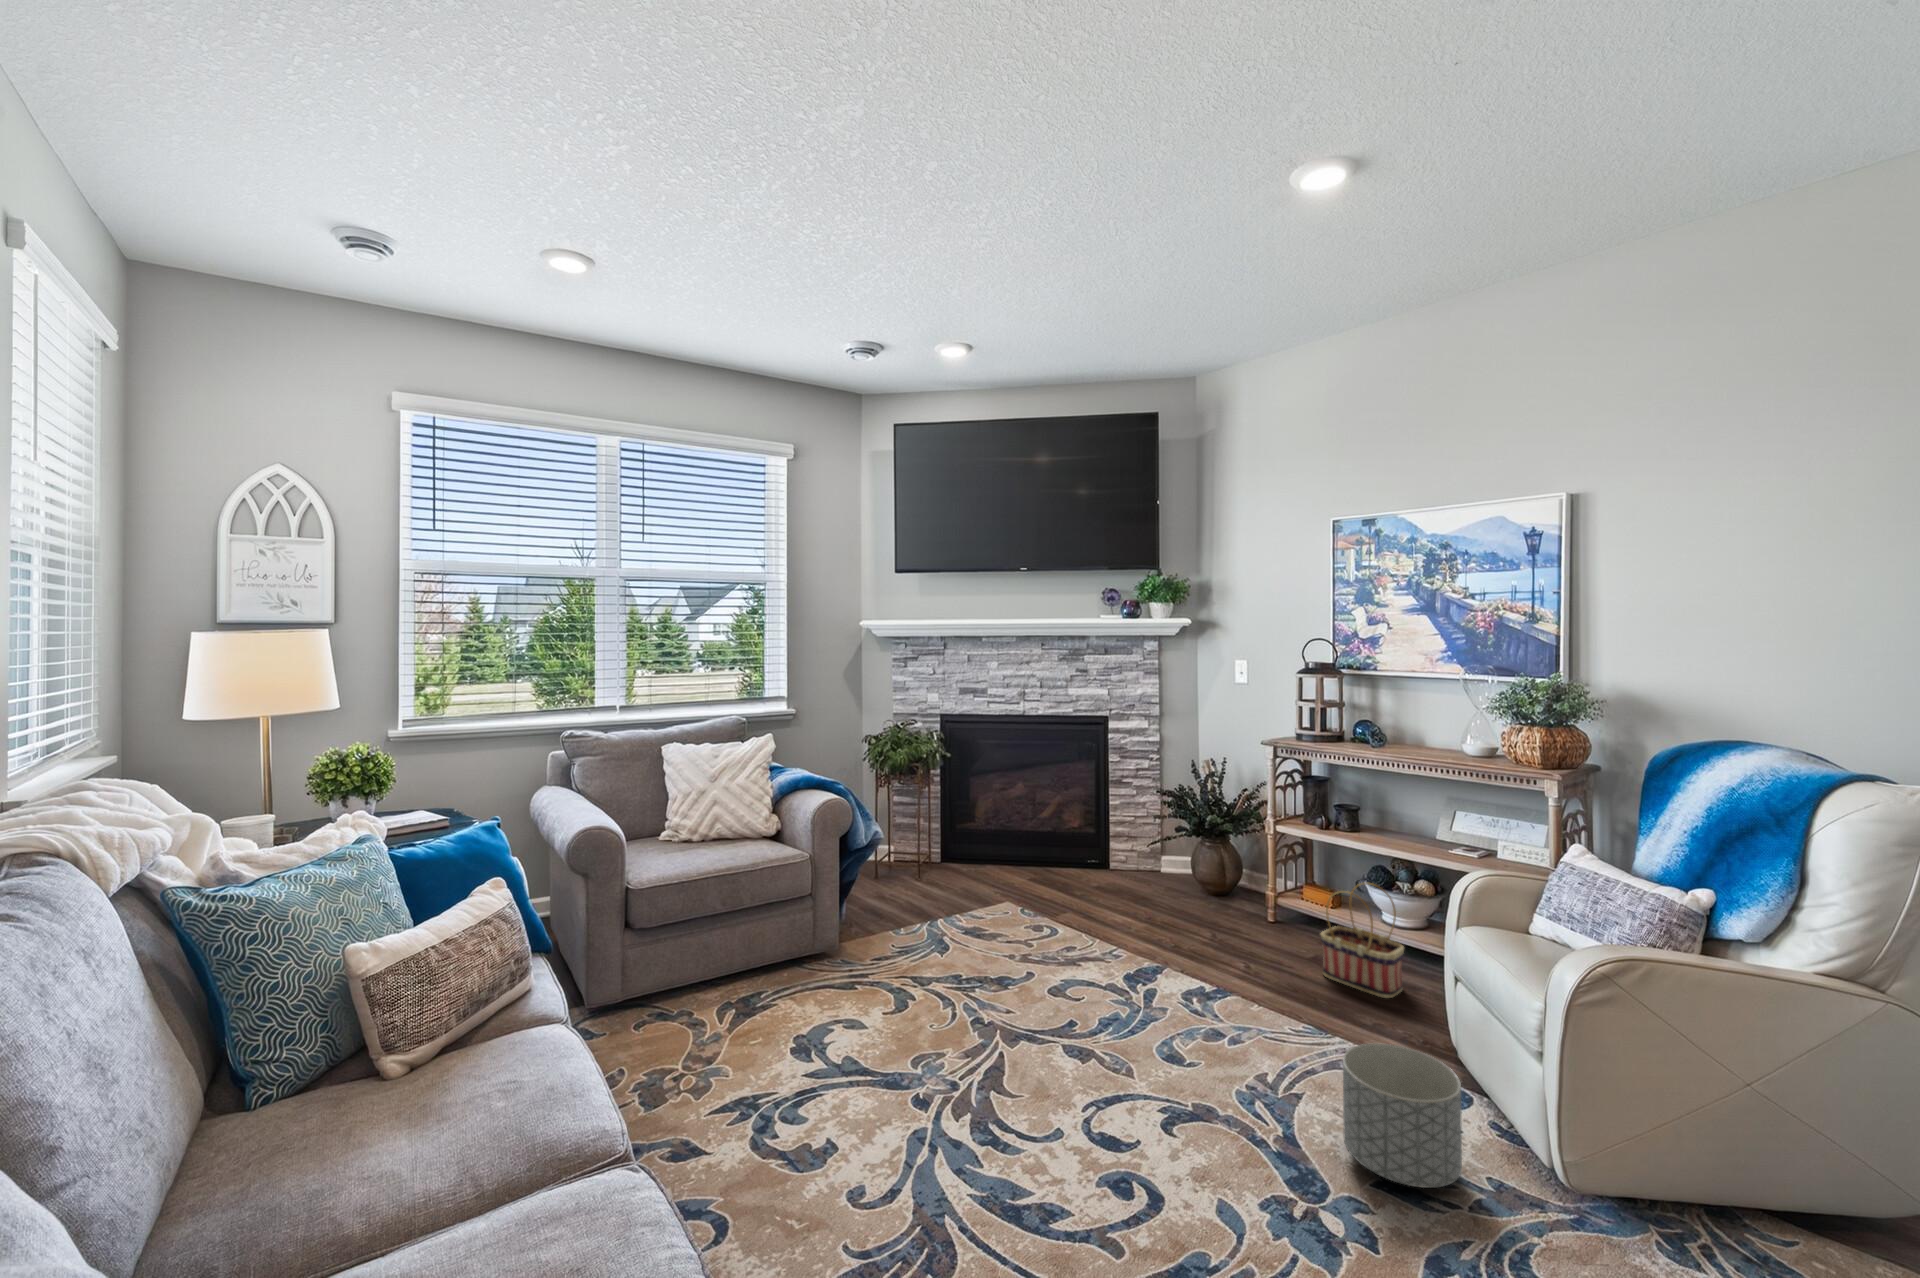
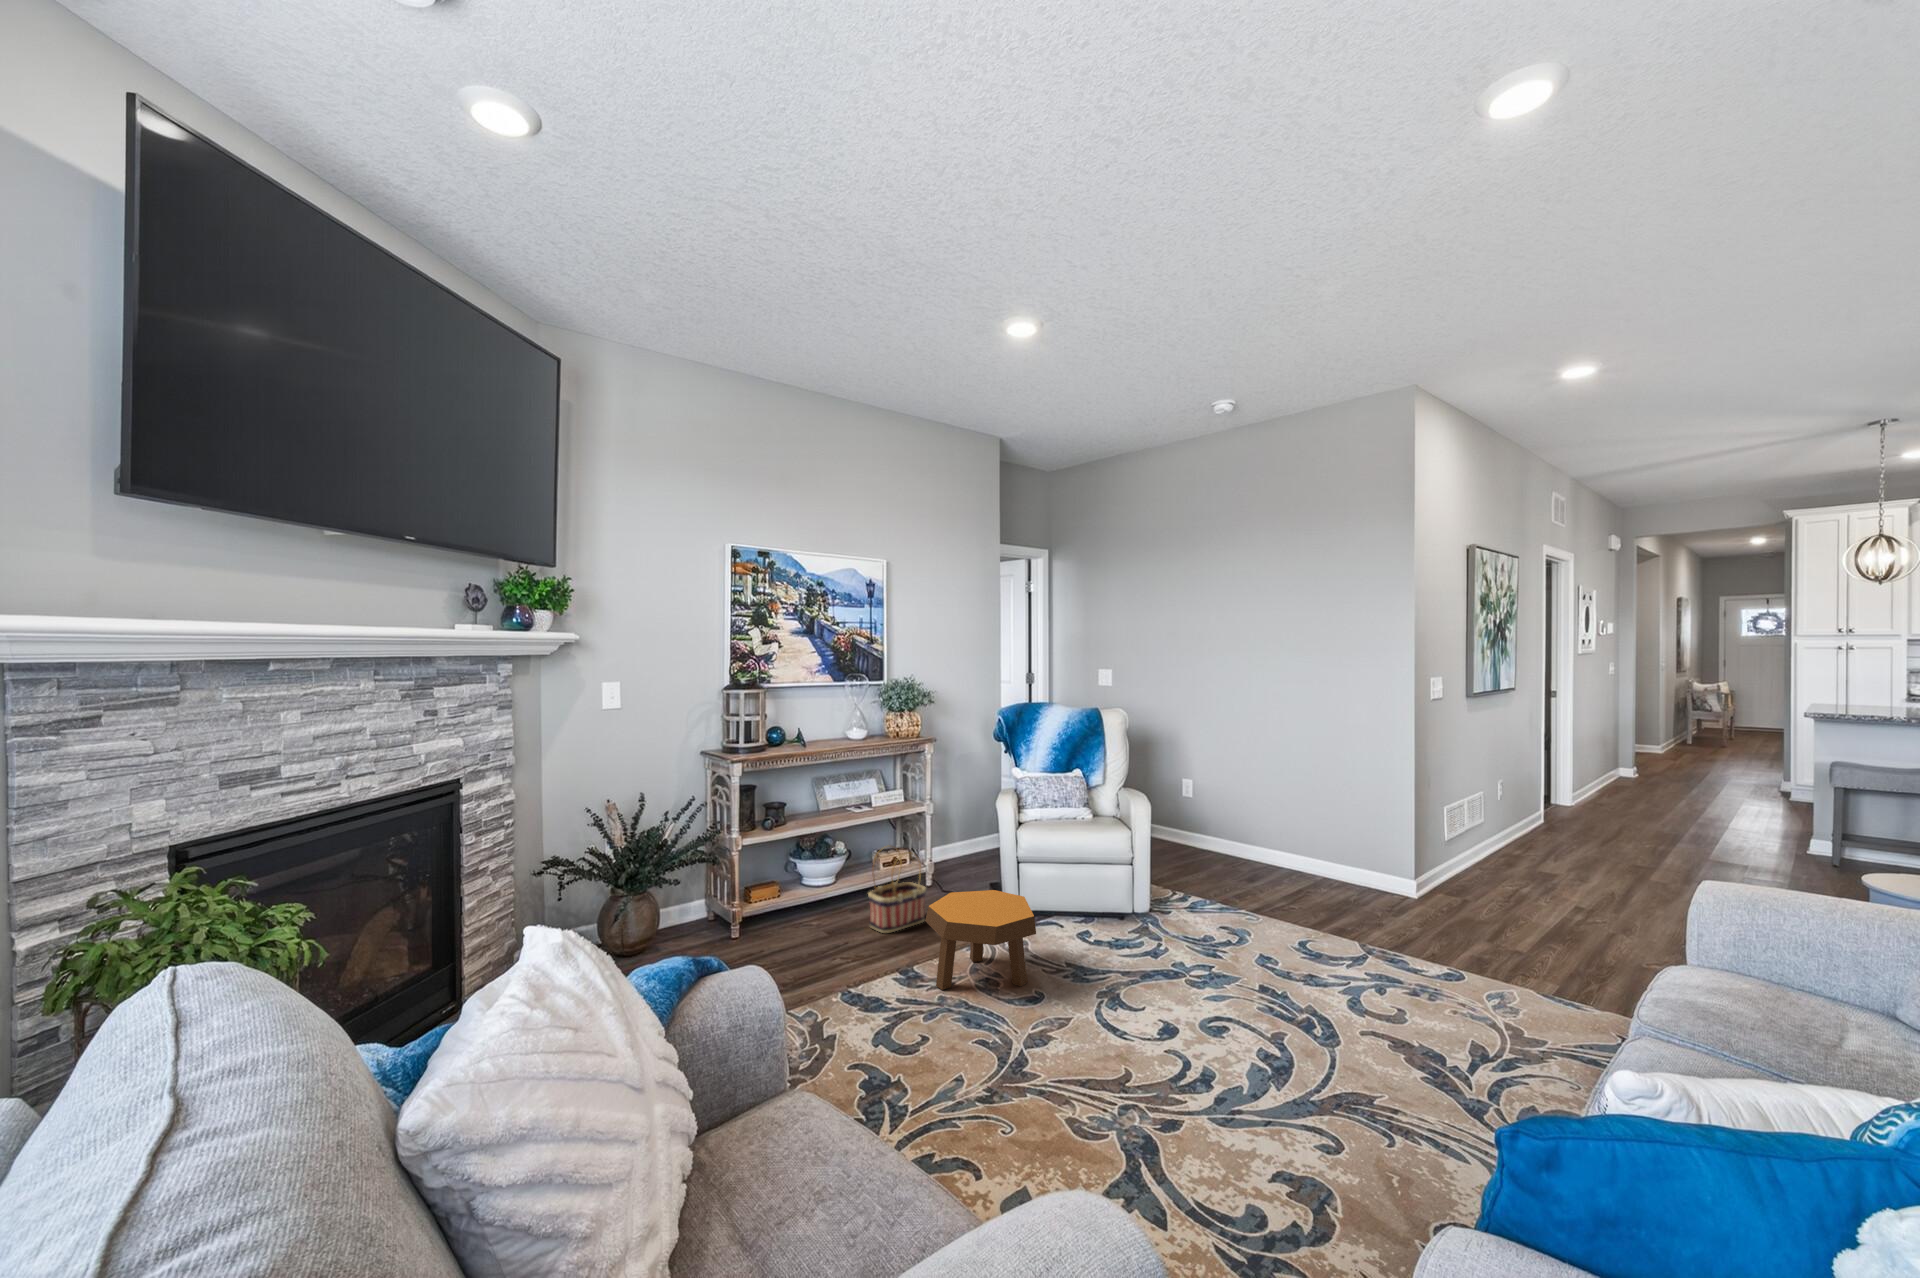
footstool: none [1161,924,1307,1054] -> present [925,890,1036,990]
planter: present [1343,1043,1462,1188] -> none [1106,883,1166,952]

